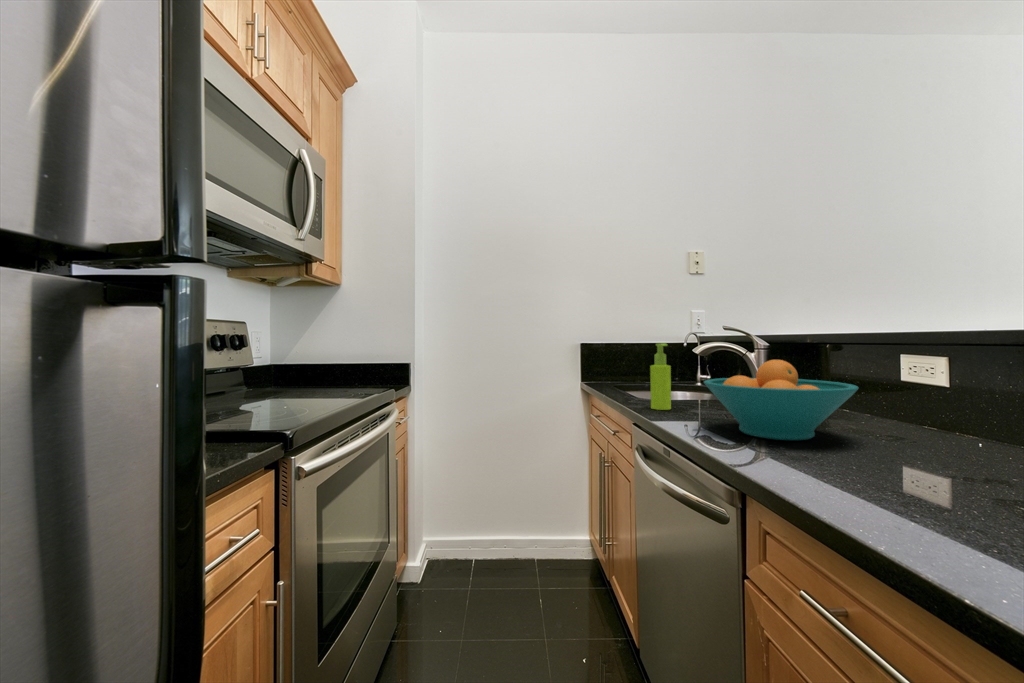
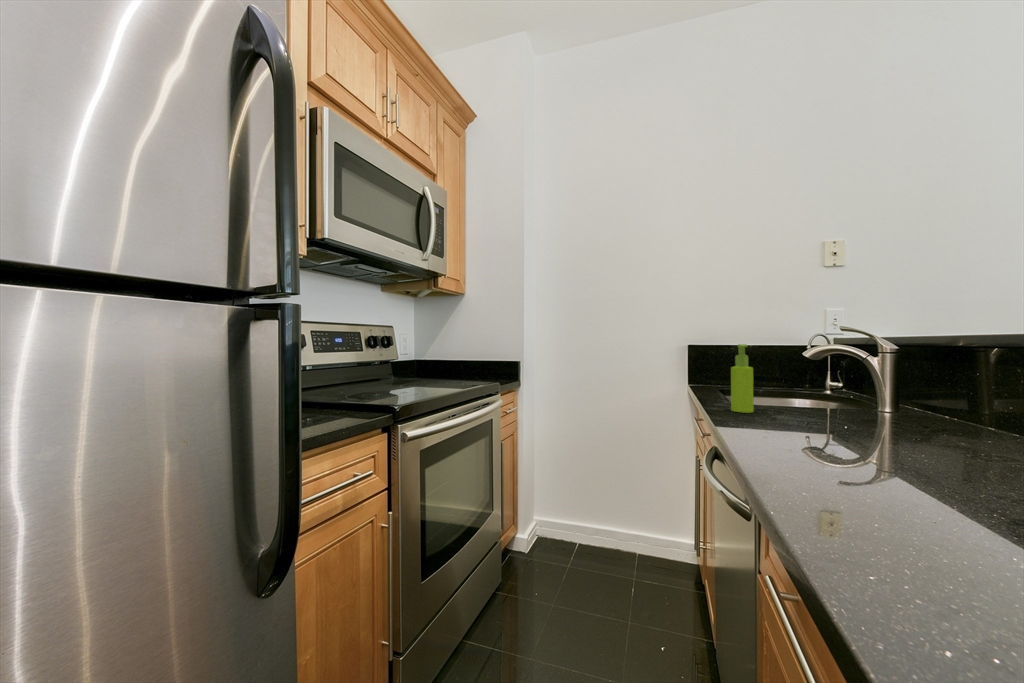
fruit bowl: present [704,360,858,440] -> none [758,362,934,448]

